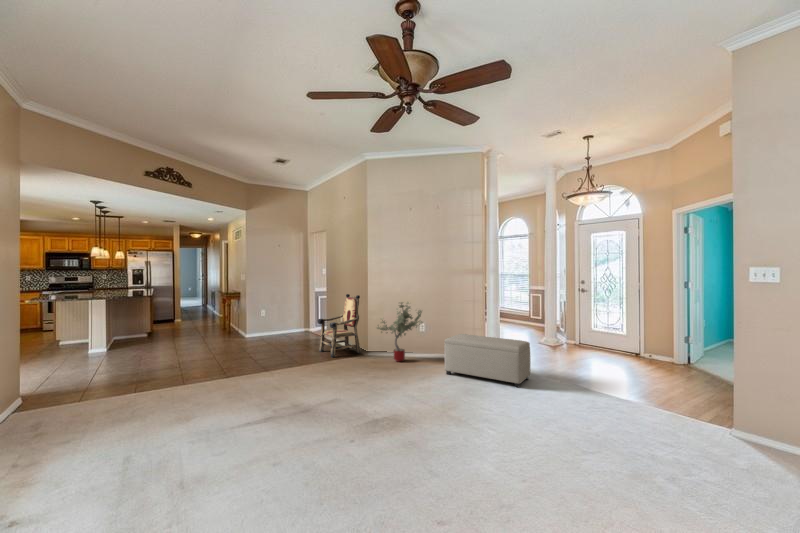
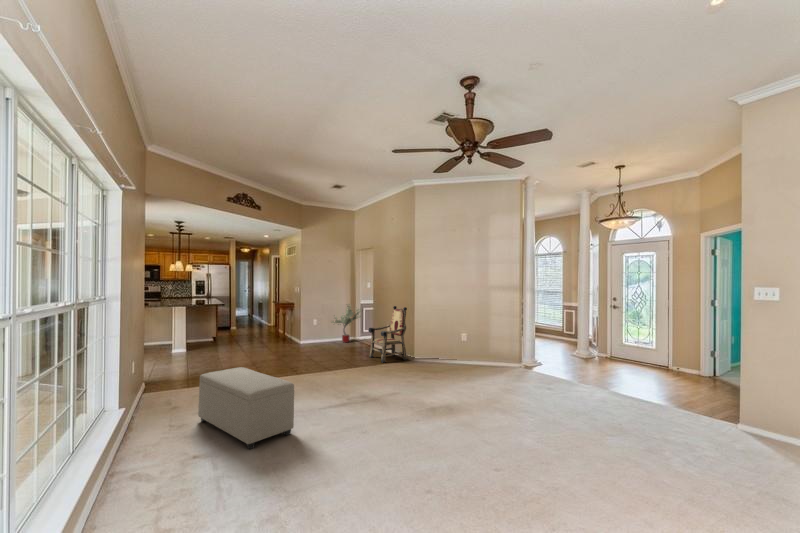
potted tree: present [377,302,422,362] -> present [332,306,361,343]
ottoman: present [444,334,531,387] -> present [198,367,294,449]

